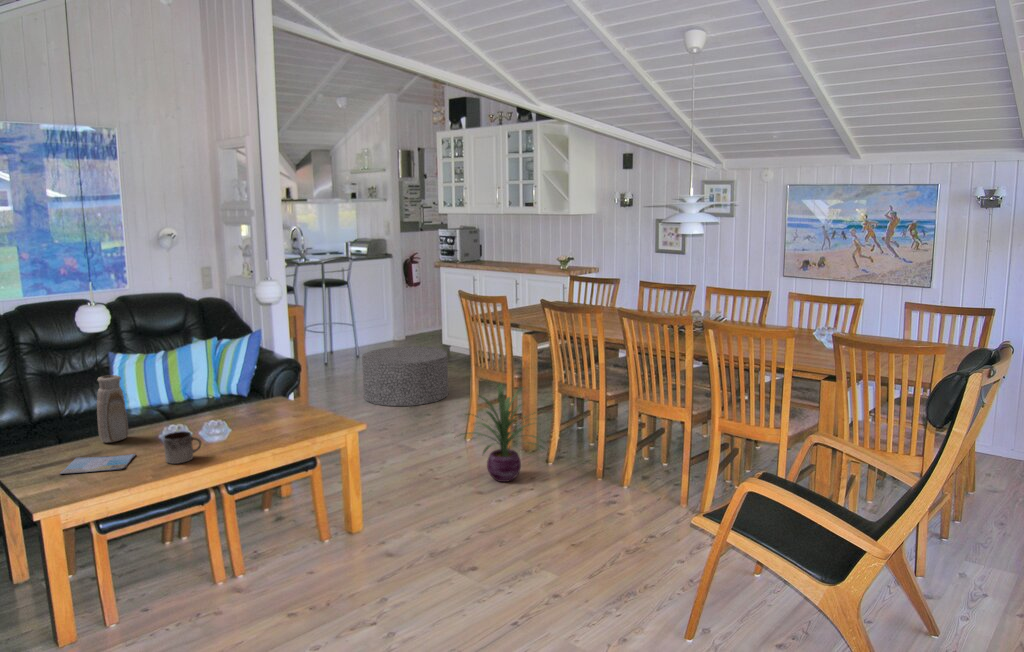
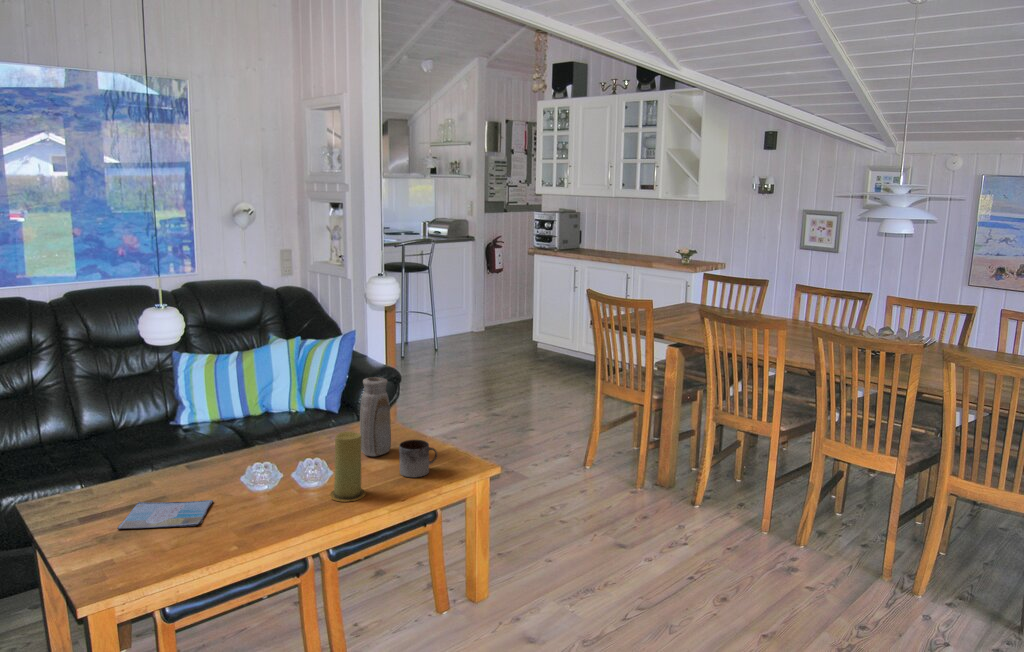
ottoman: present [362,346,448,406] -> none [453,346,550,418]
vase: present [97,375,128,442] -> present [360,377,391,456]
decorative plant: present [468,383,546,482] -> none [583,408,707,533]
candle: none [228,397,258,450] -> present [329,431,366,502]
mug: present [164,431,201,464] -> present [399,440,437,477]

